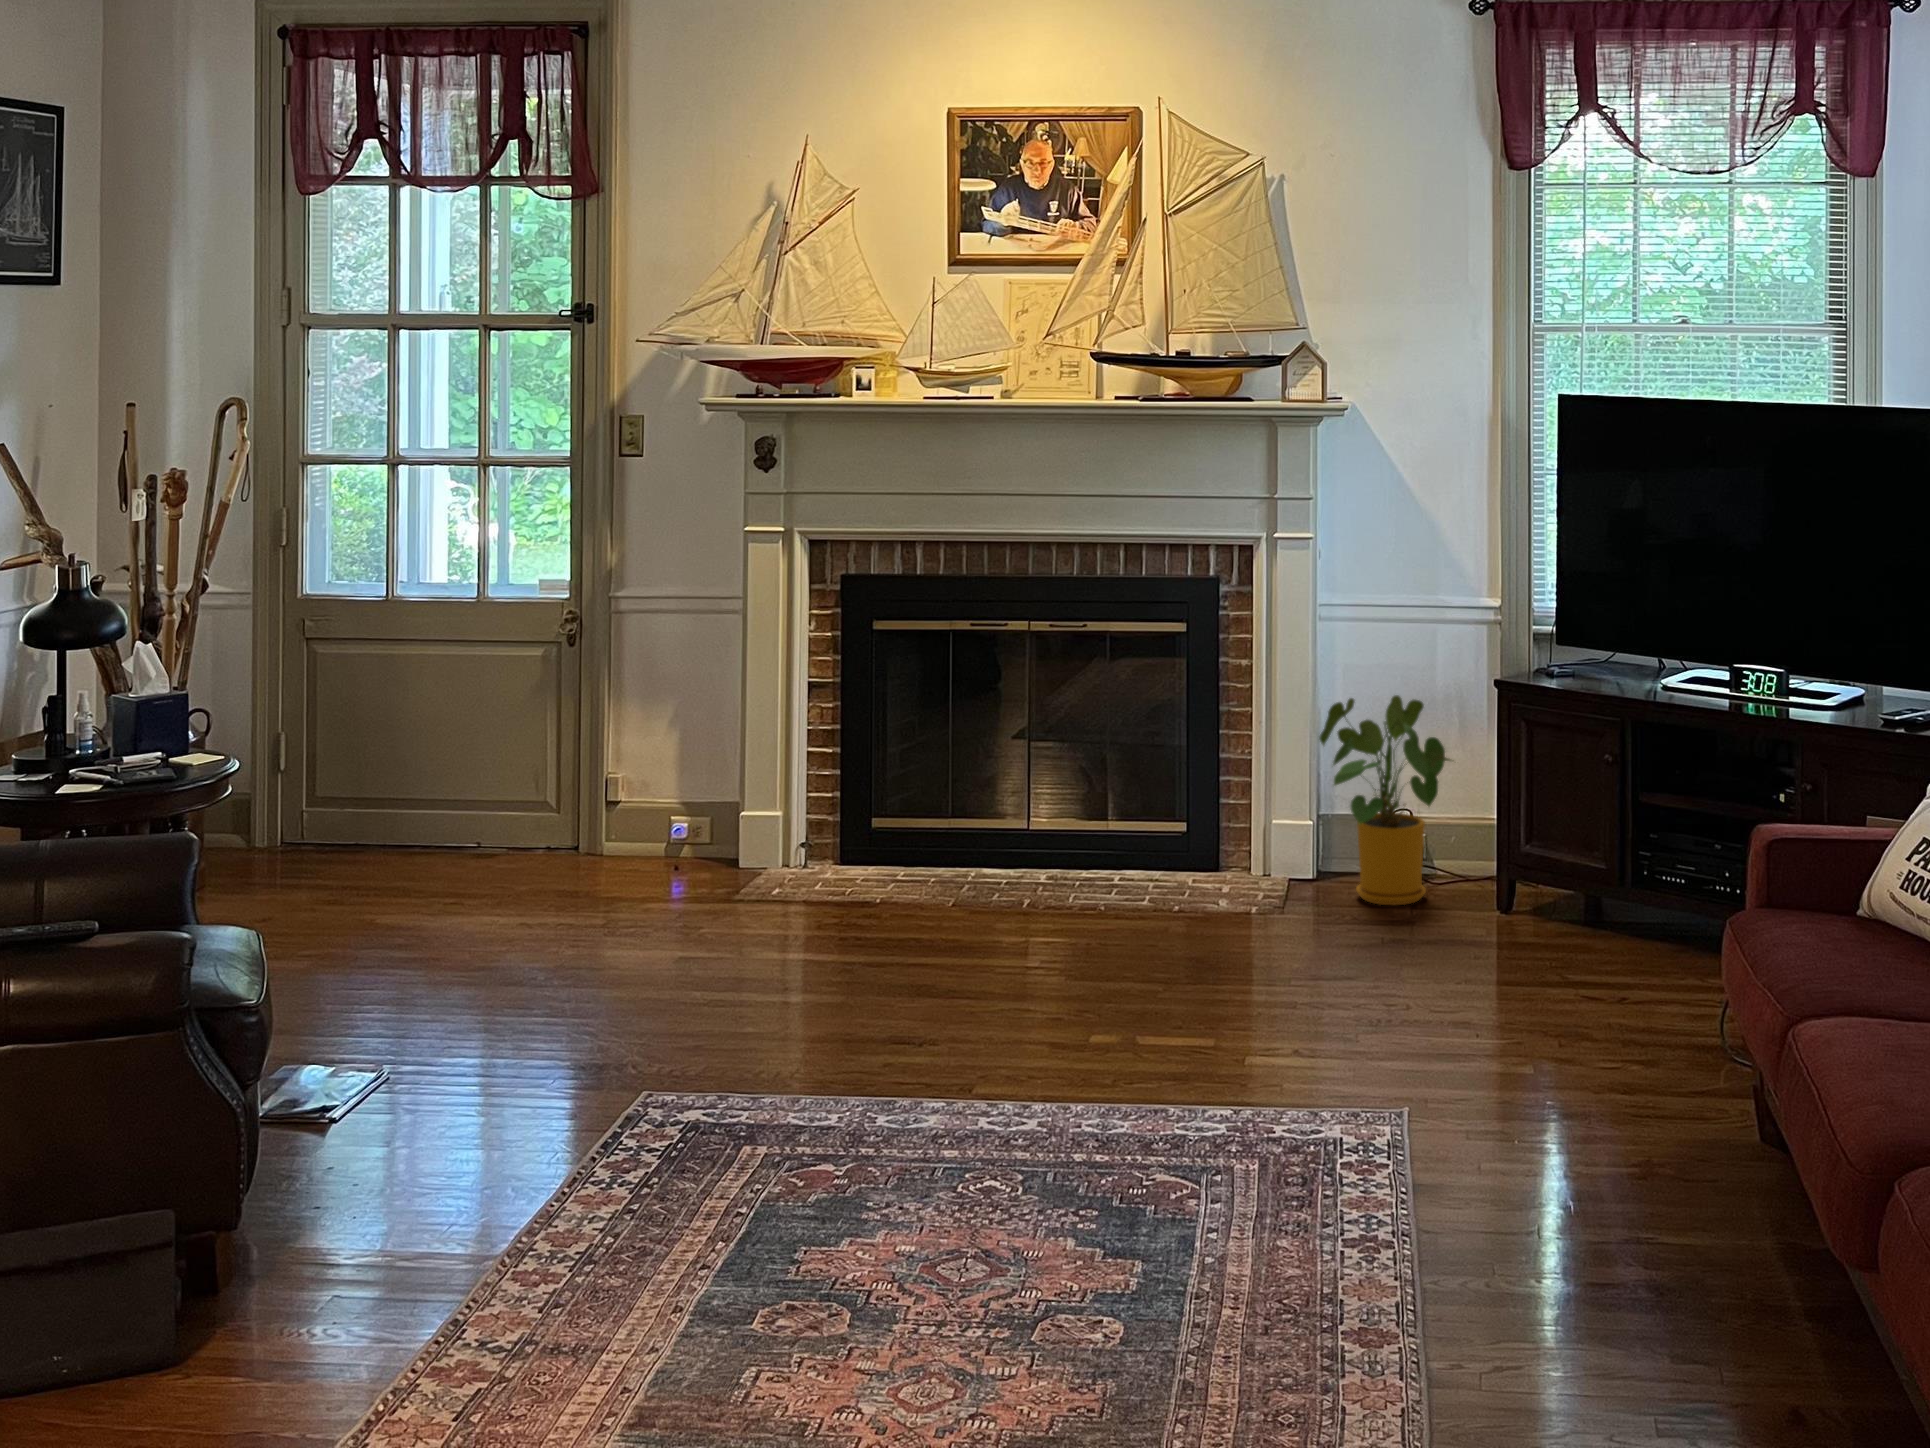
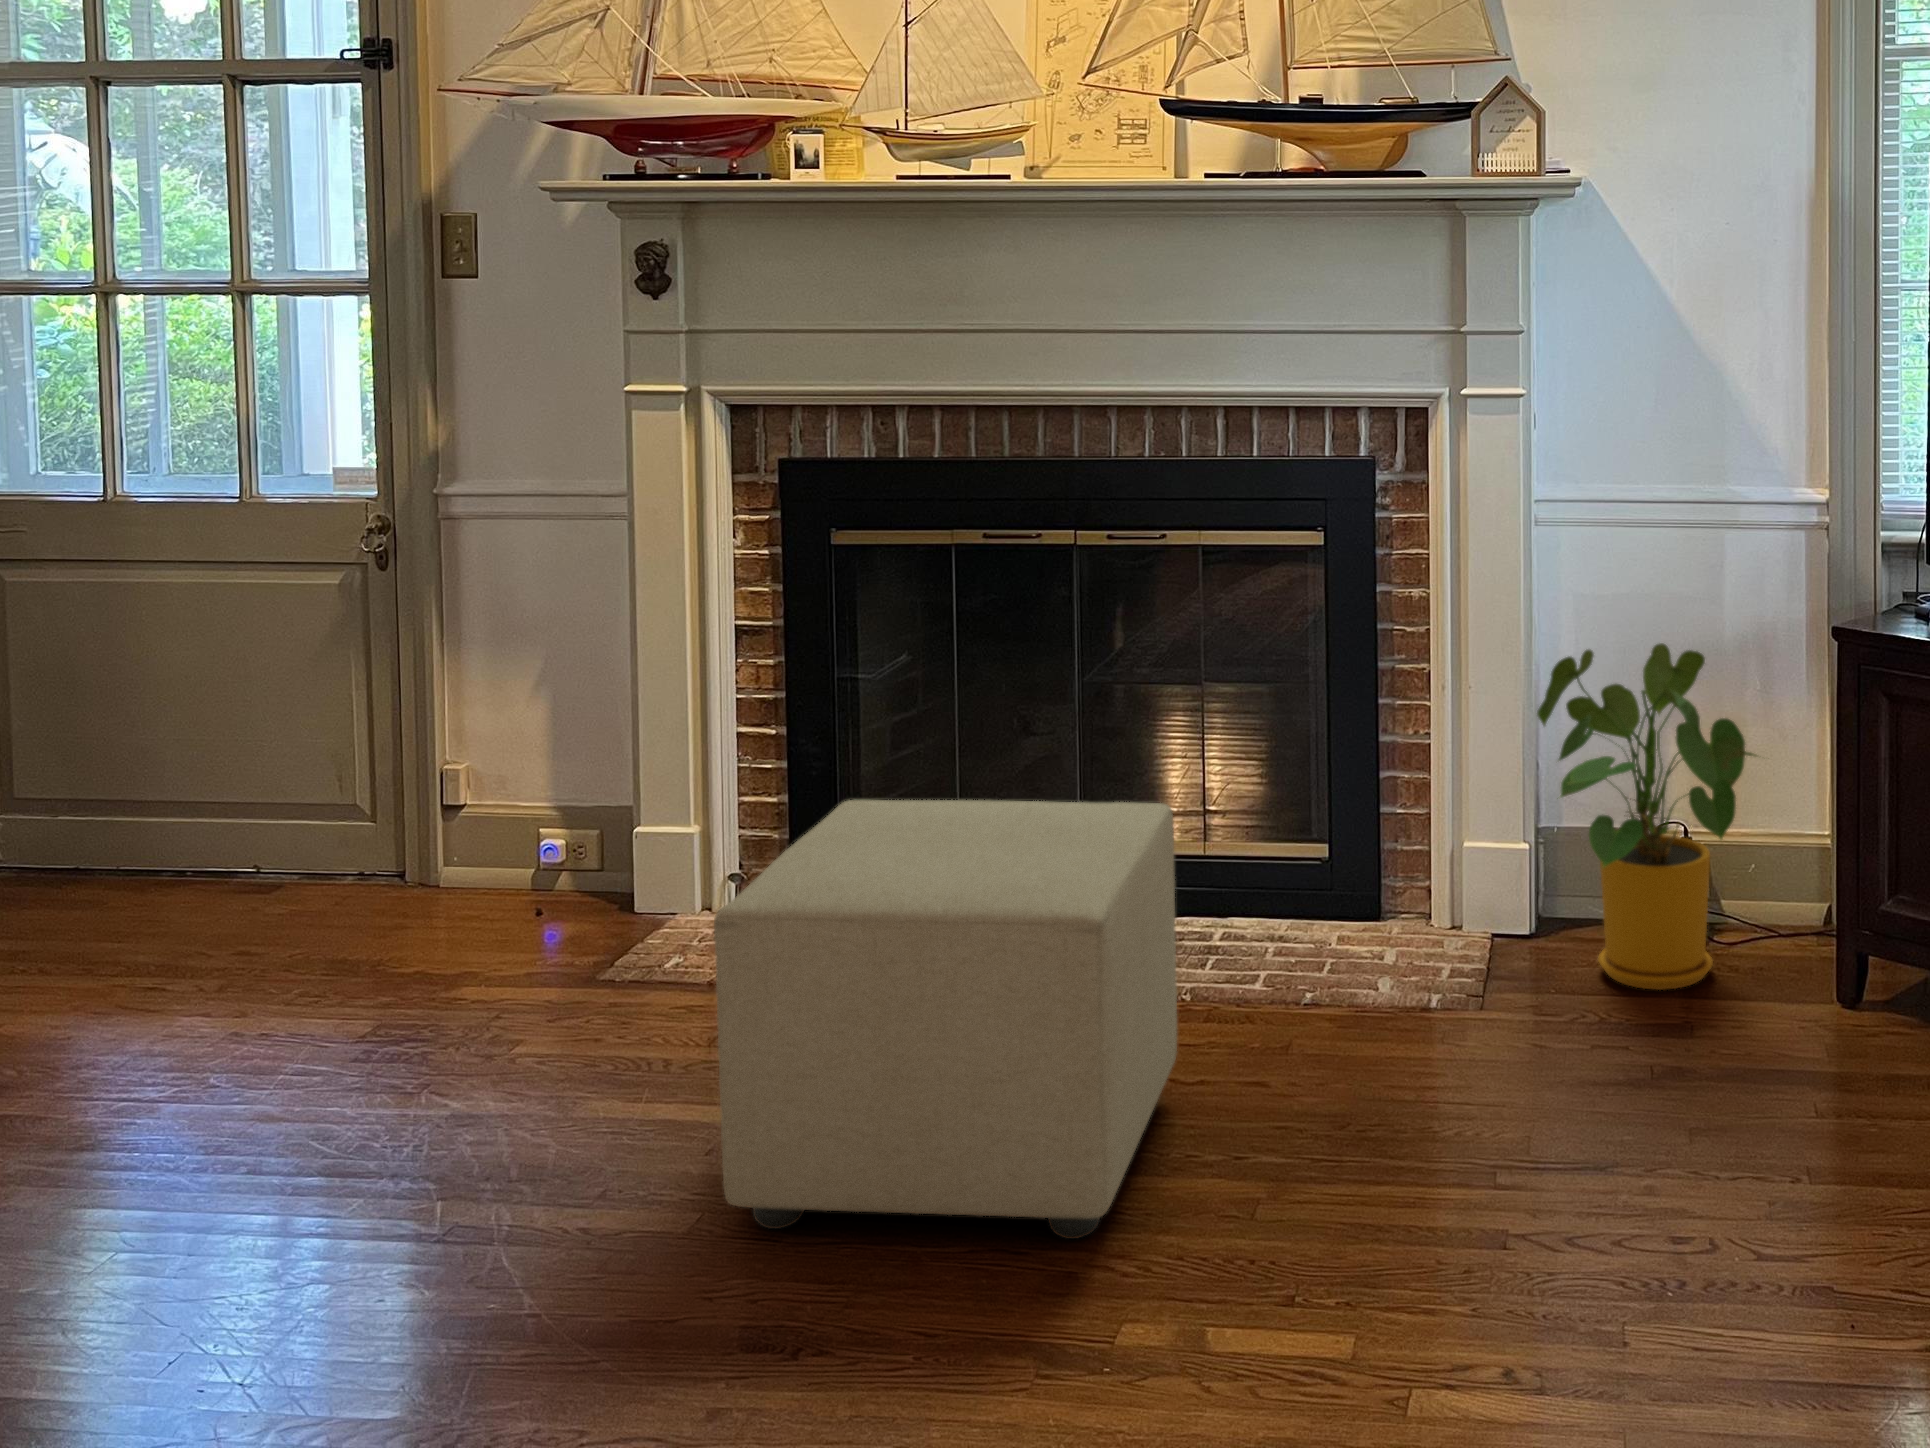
ottoman: none [863,776,1108,1012] -> present [714,800,1177,1239]

